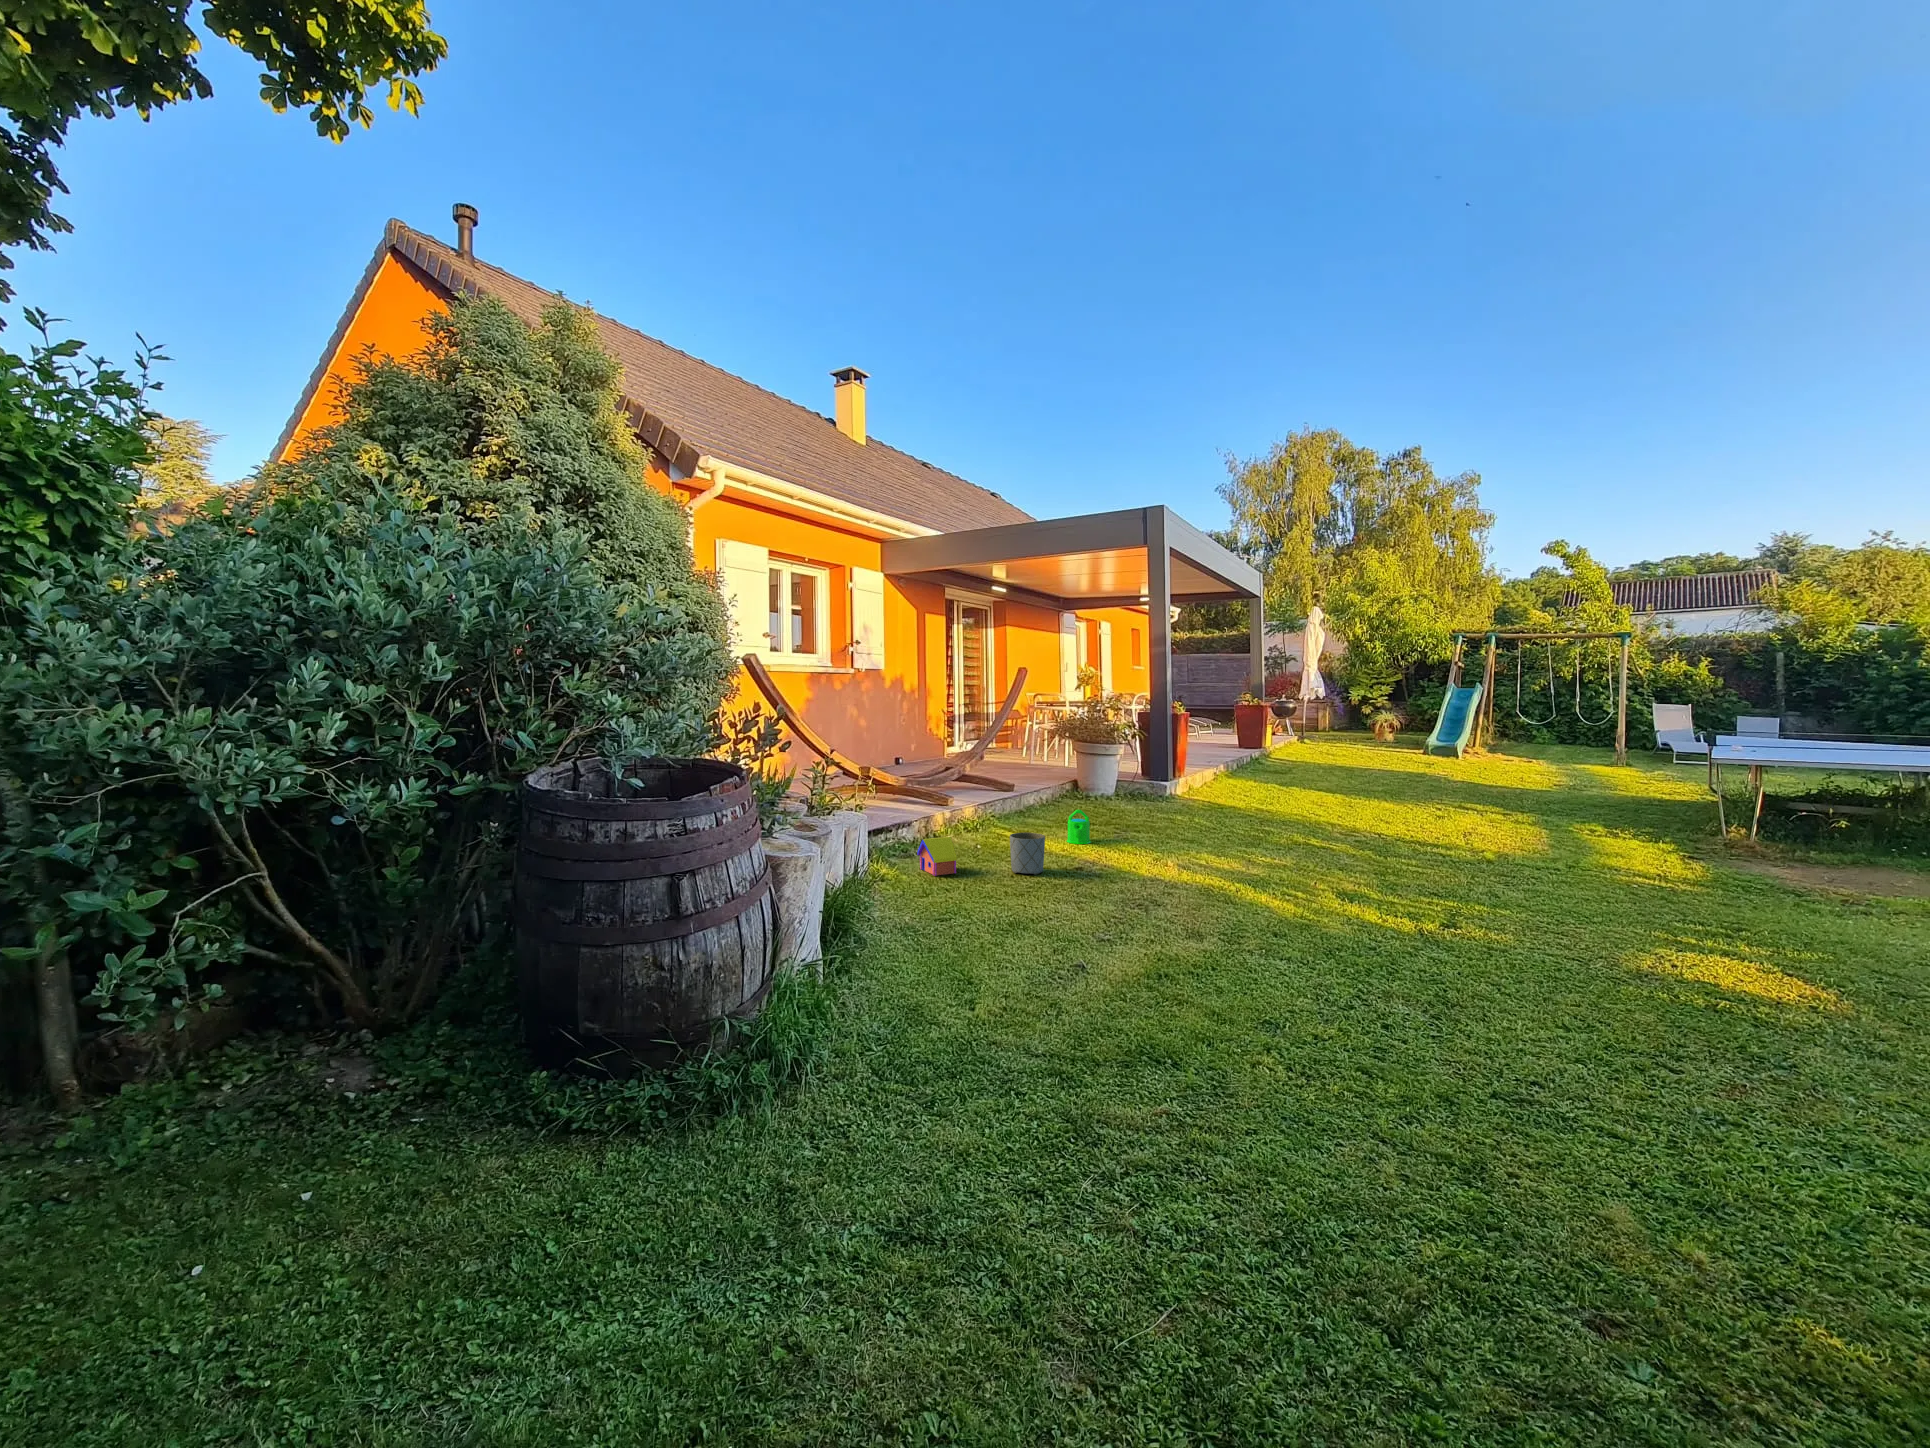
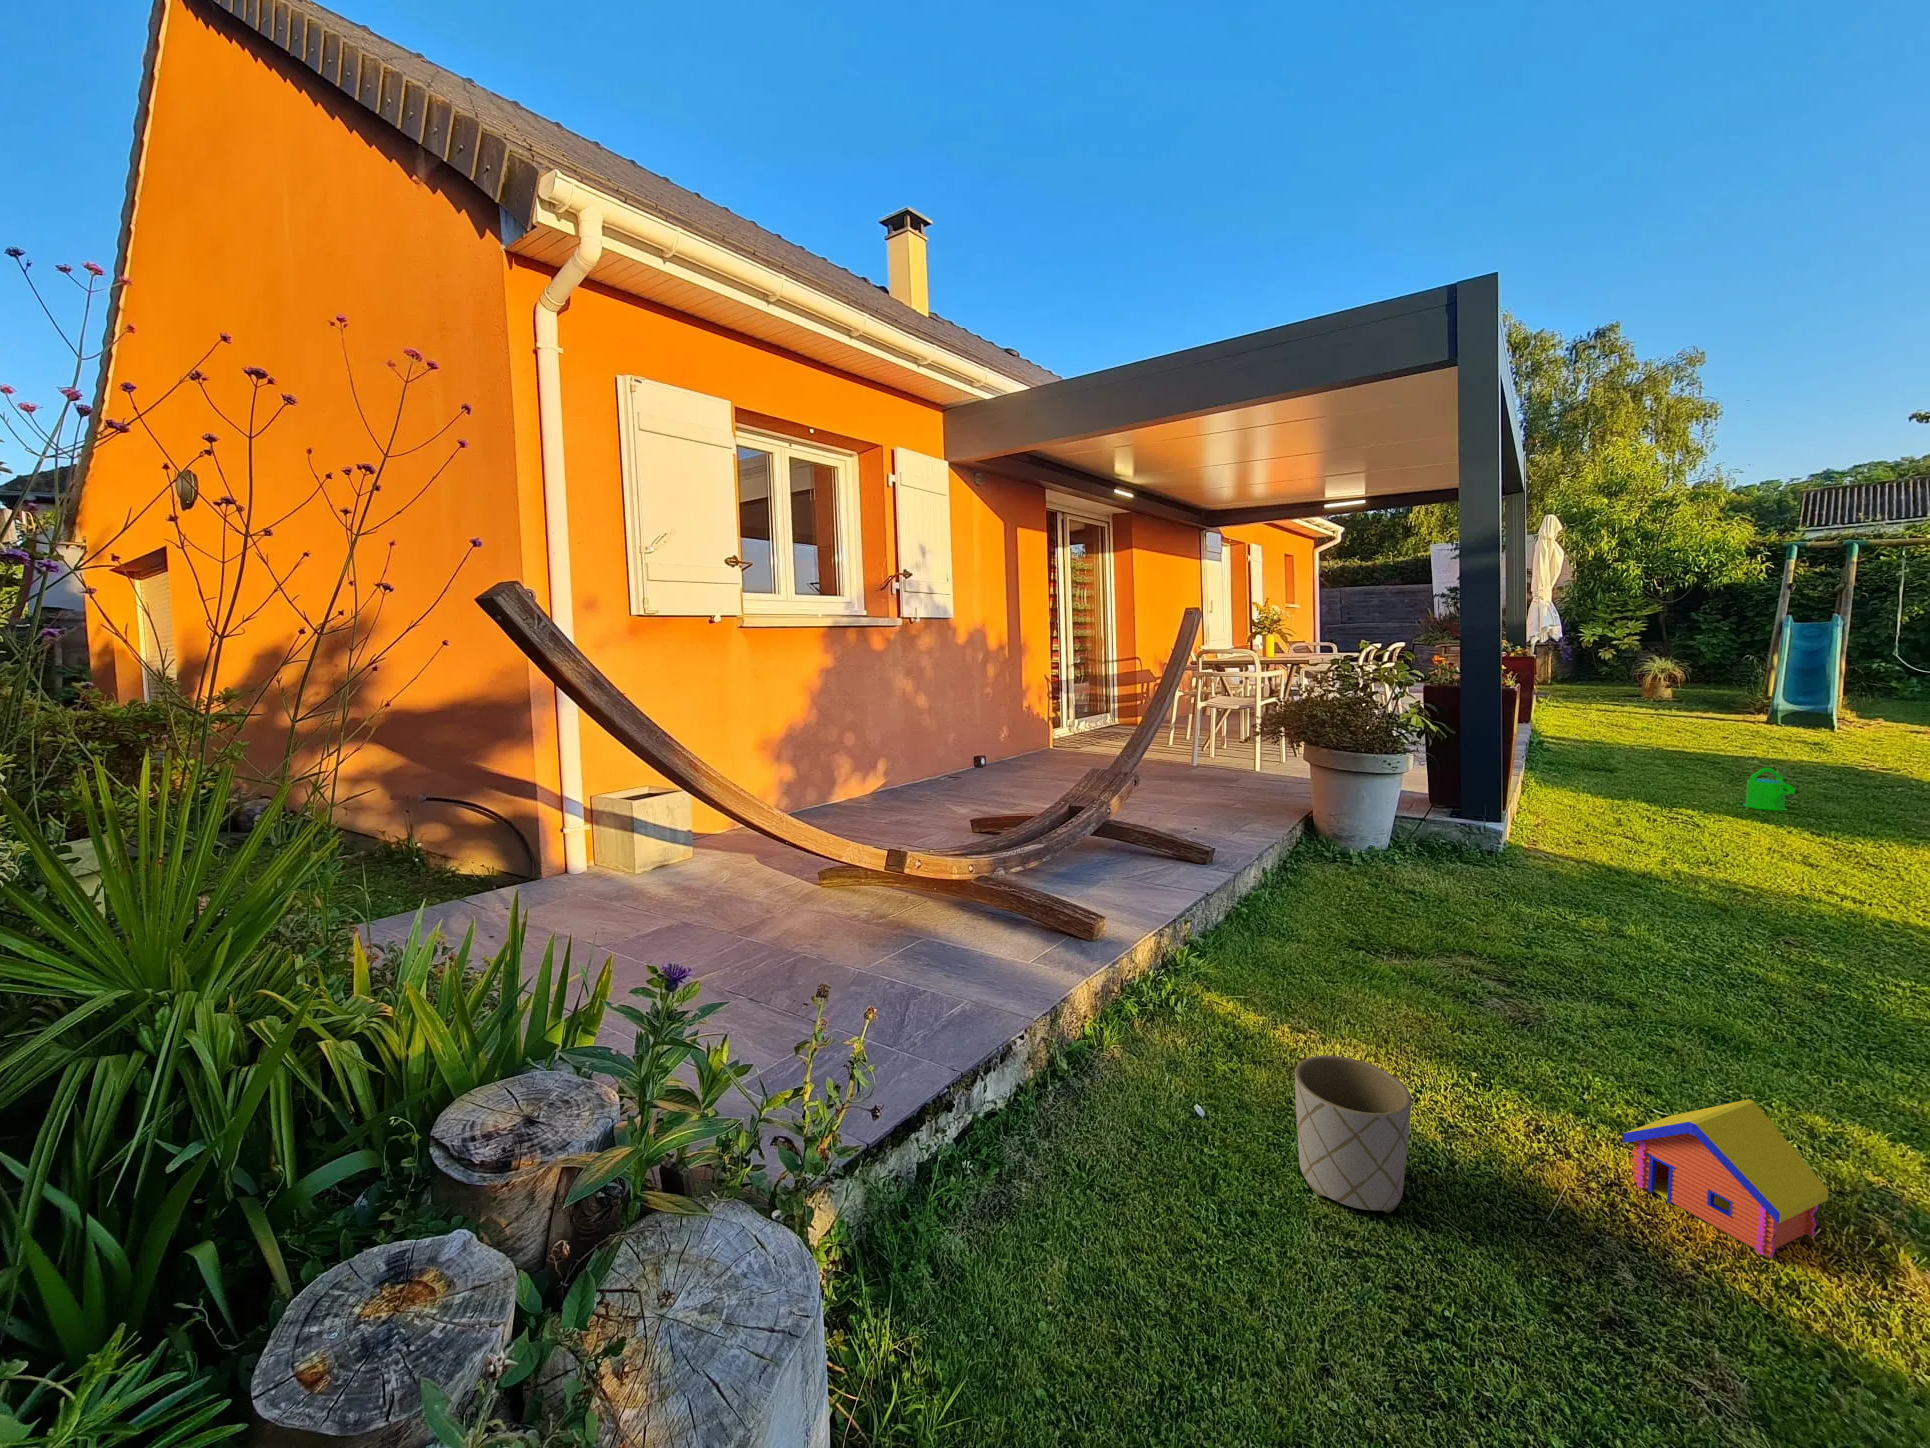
watering can: present [1066,810,1091,844] -> present [1743,768,1795,811]
toy house: present [917,837,957,876] -> present [1623,1099,1828,1258]

